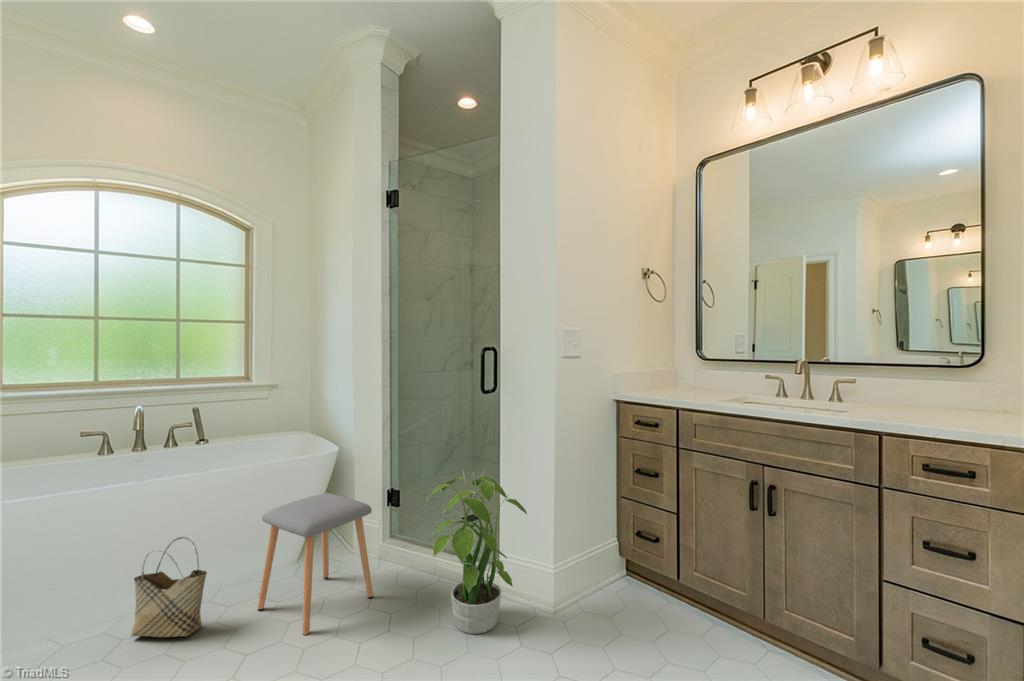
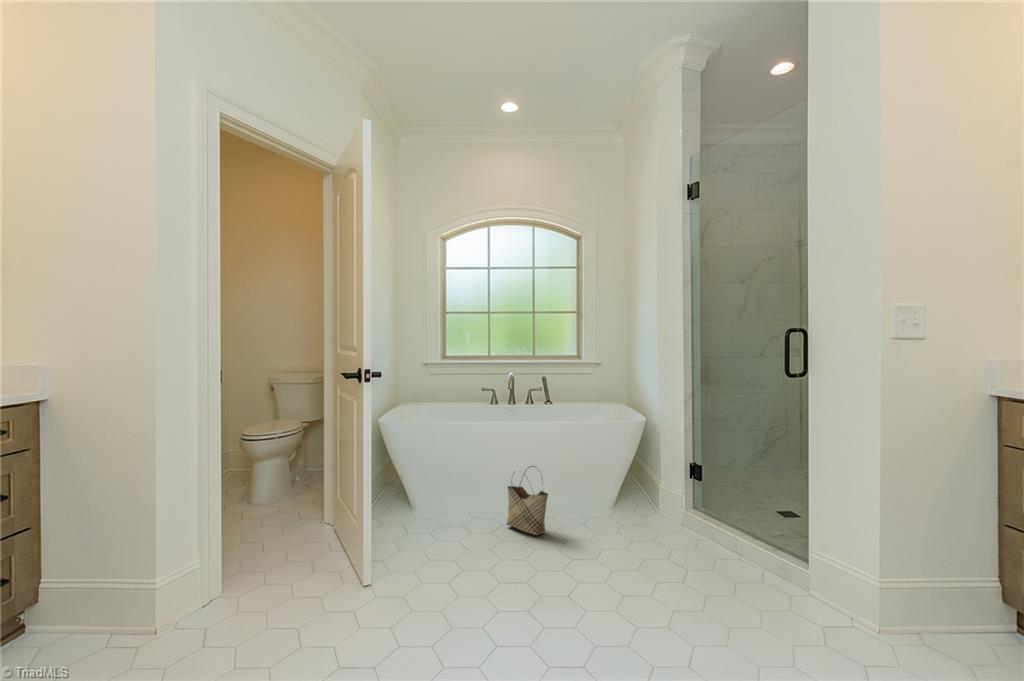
potted plant: present [426,470,527,634] -> none [717,451,841,620]
stool: present [258,493,373,635] -> none [581,454,672,563]

